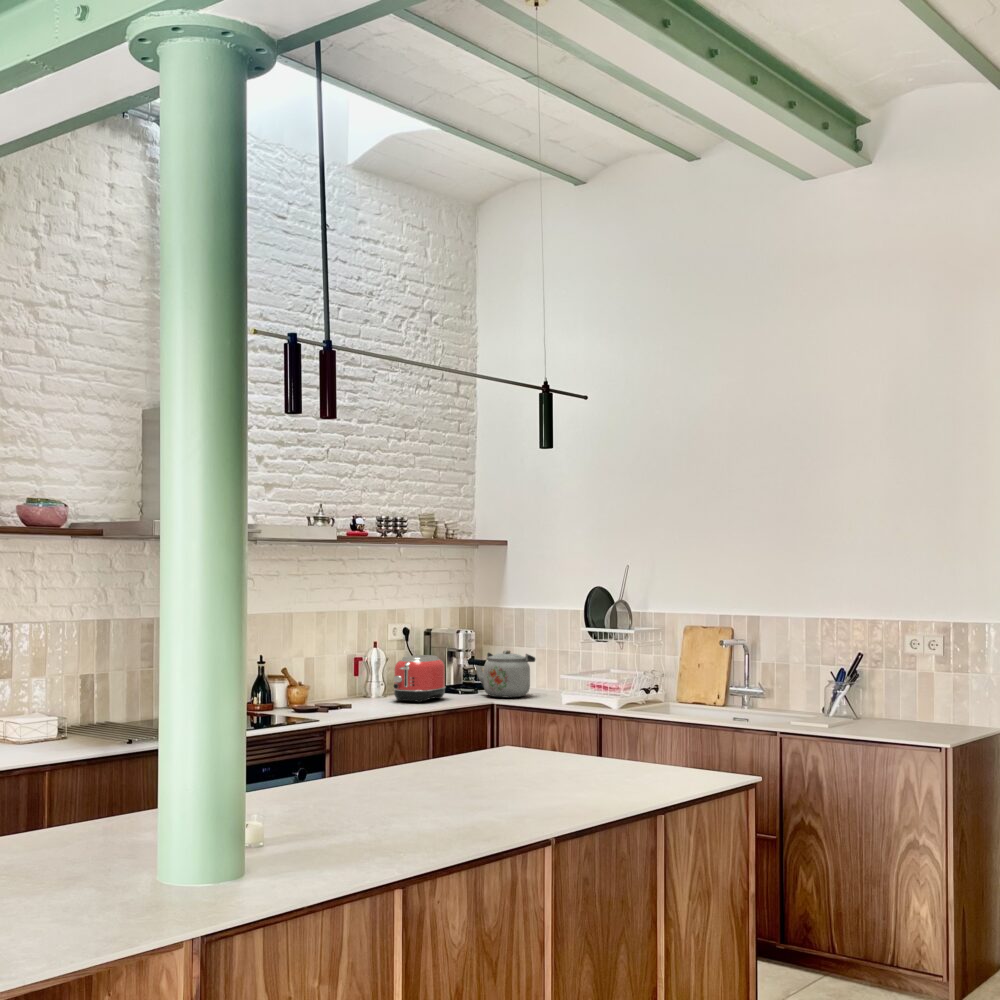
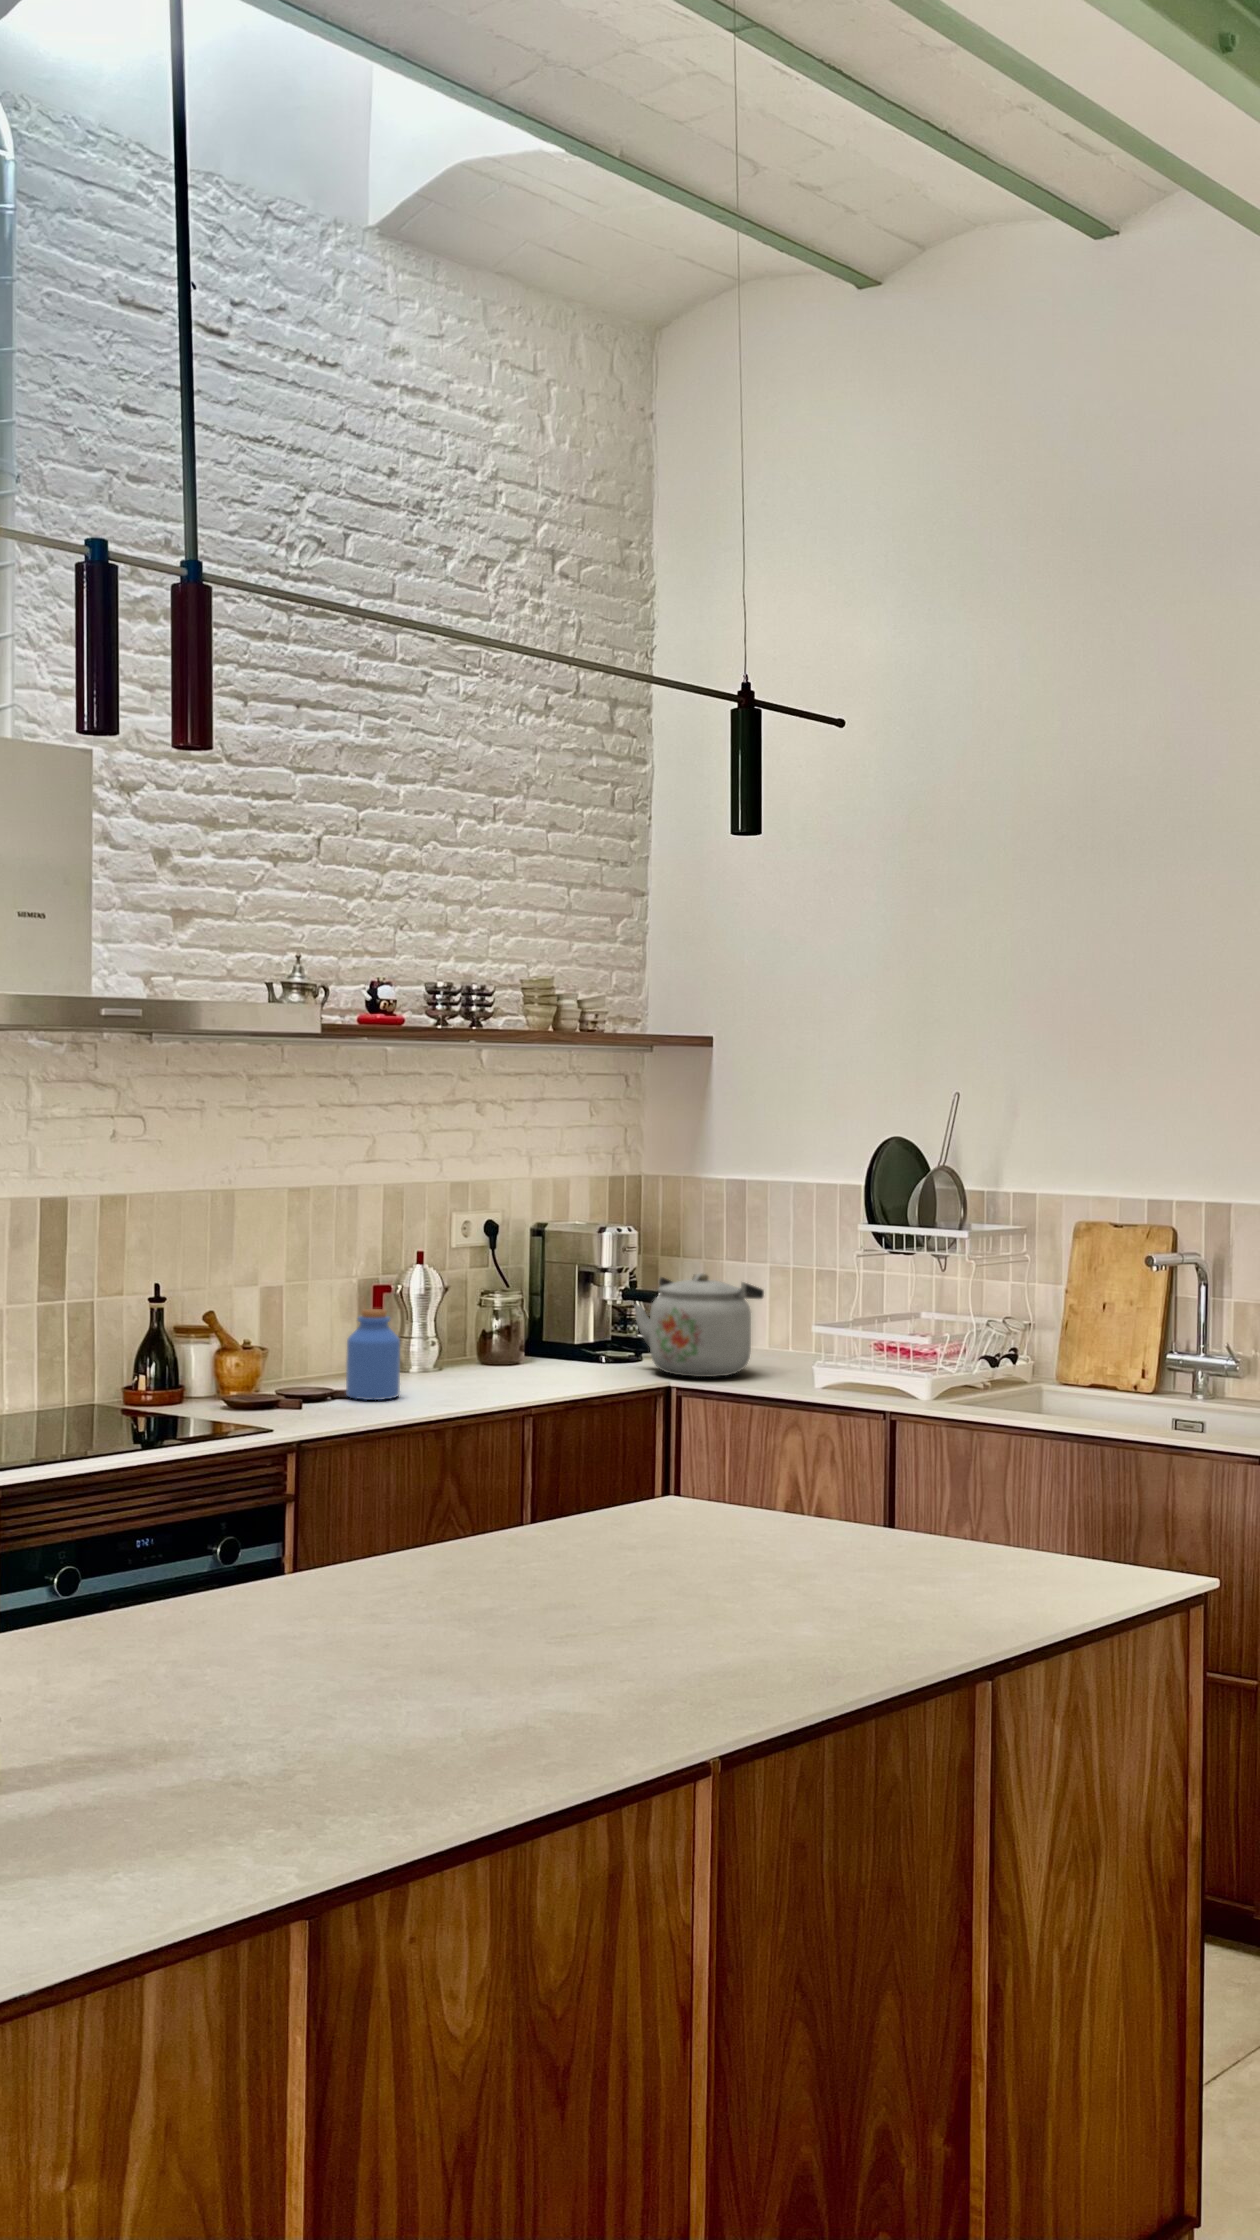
toaster: present [393,655,445,702] -> none [449,1281,566,1386]
jar: none [348,668,373,709] -> present [346,1309,401,1400]

